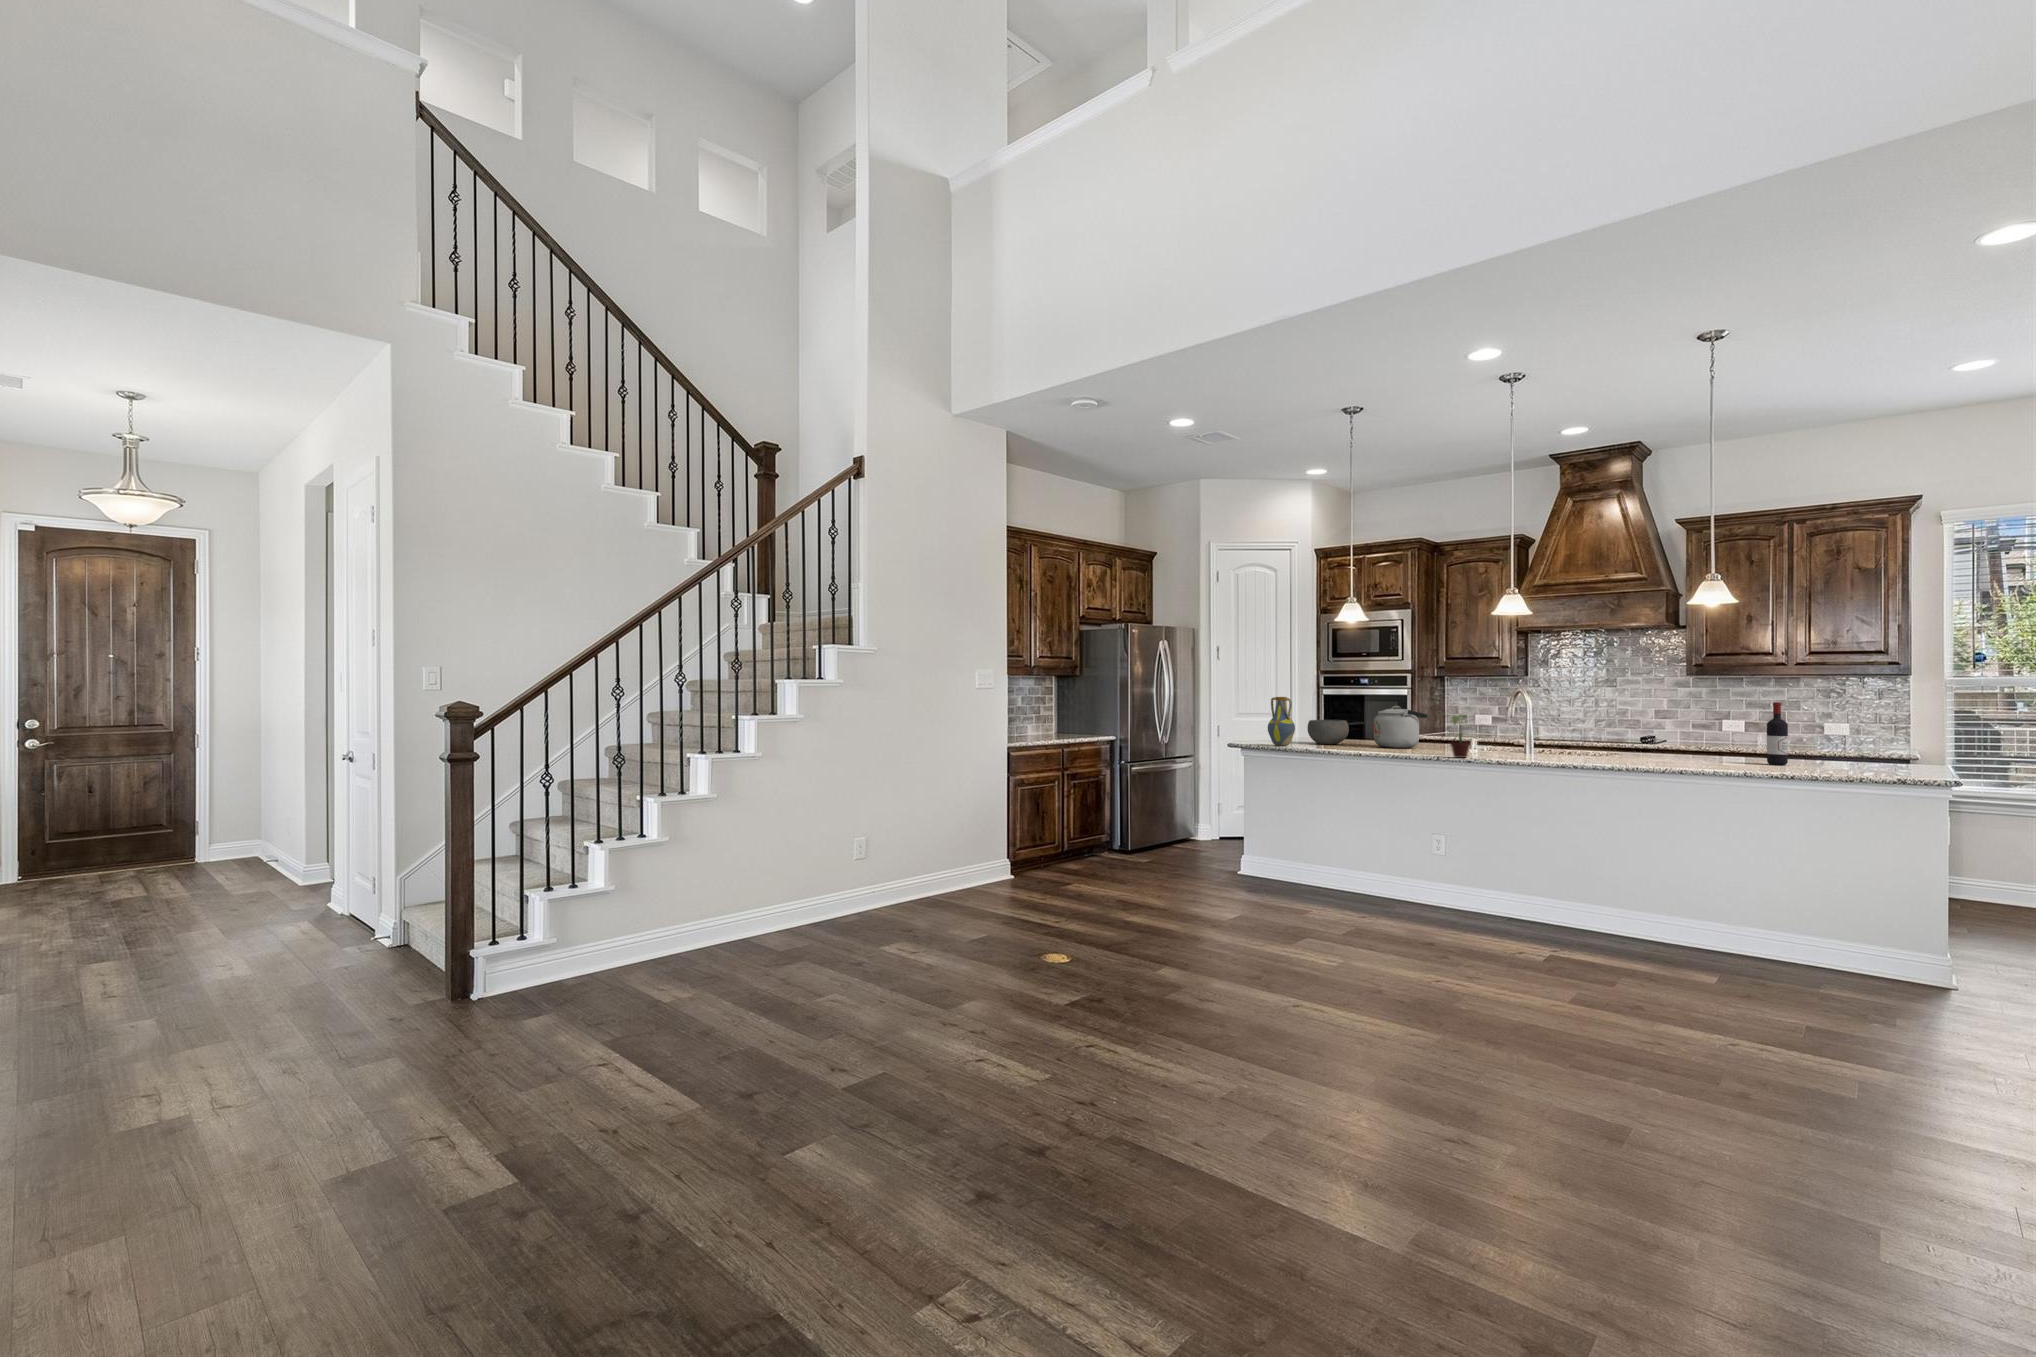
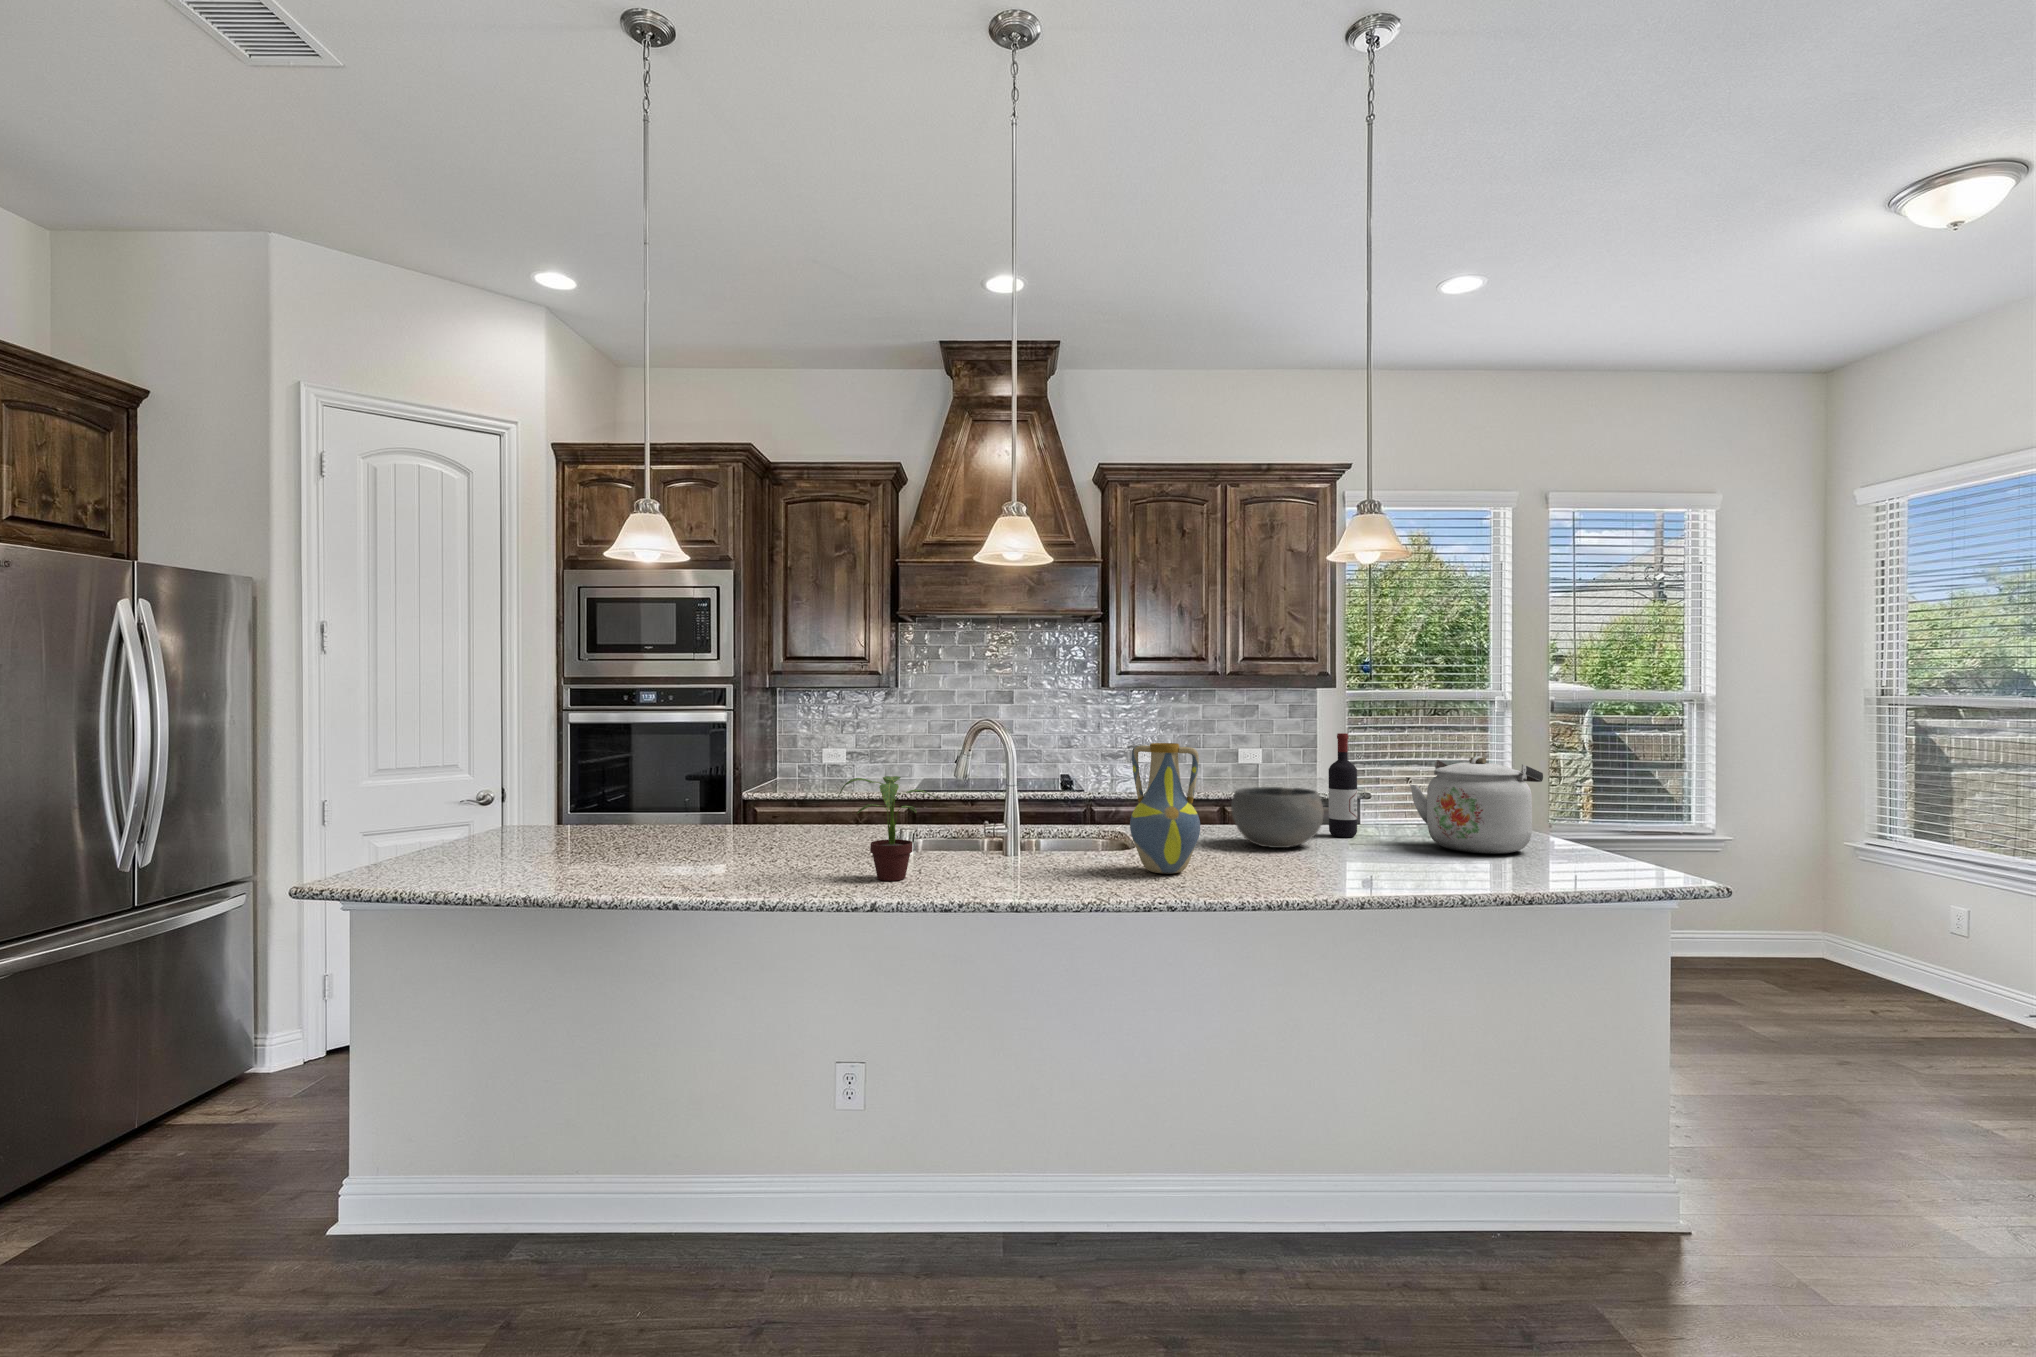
vase: present [1268,697,1295,746] -> present [1130,743,1200,874]
kettle: present [1374,706,1427,748] -> present [1410,756,1543,854]
bowl: present [1307,720,1349,744] -> present [1231,787,1323,848]

